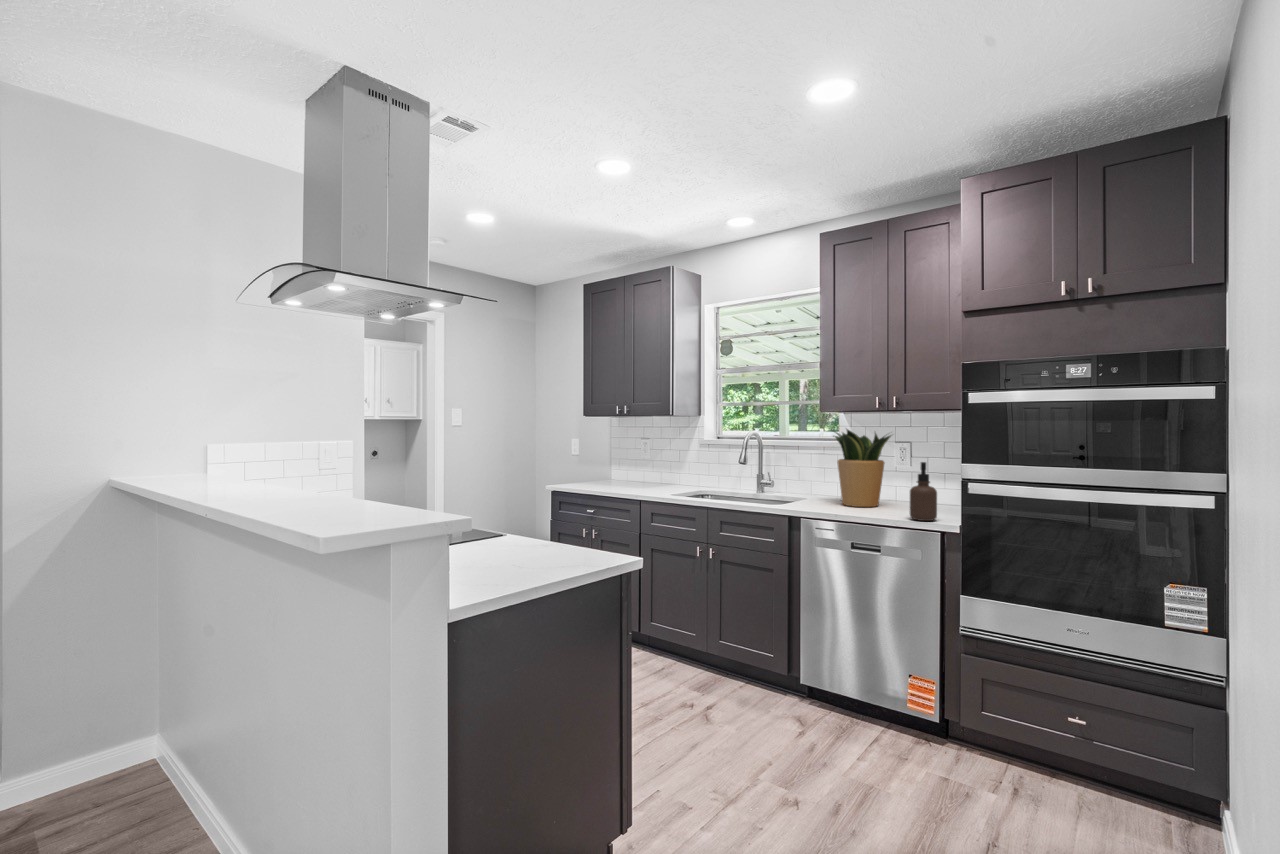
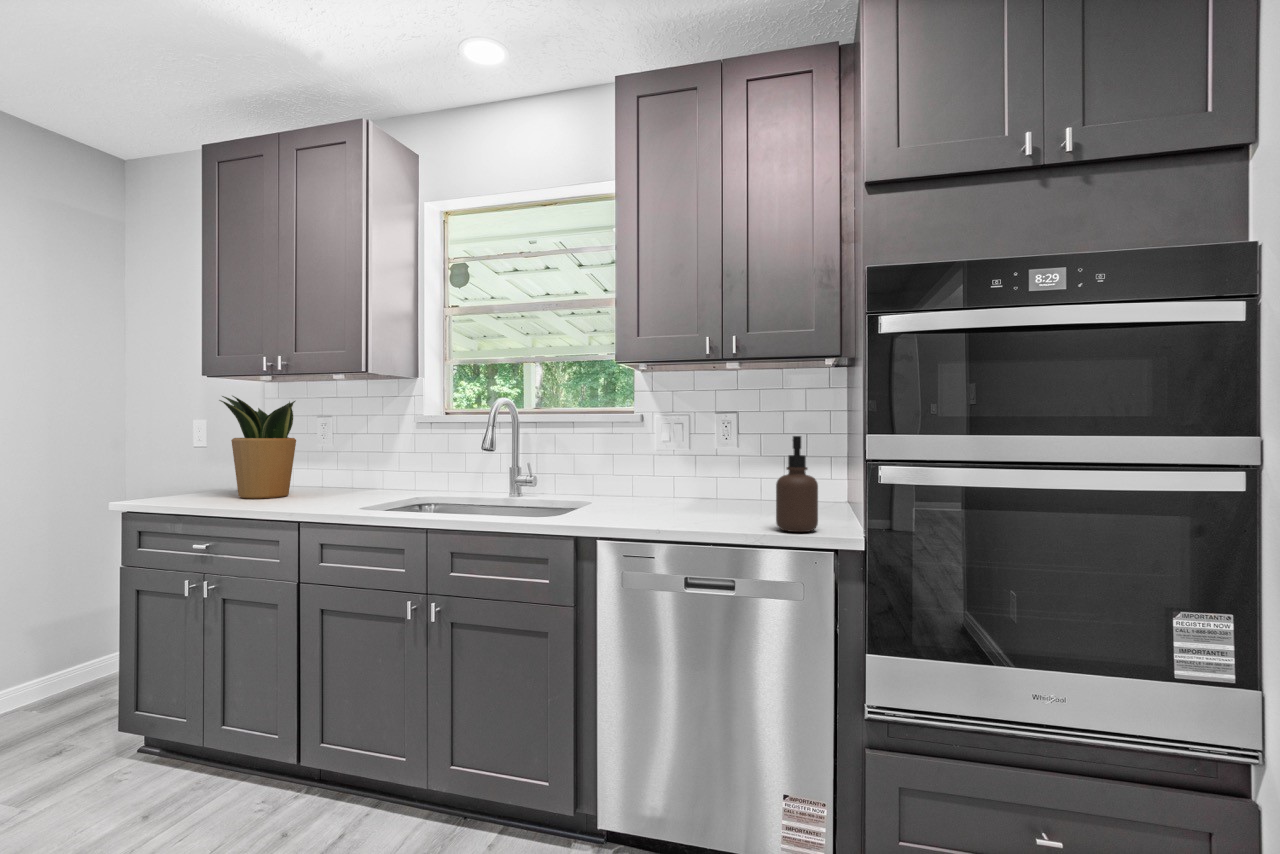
potted plant: present [833,429,891,507] -> present [219,396,296,499]

